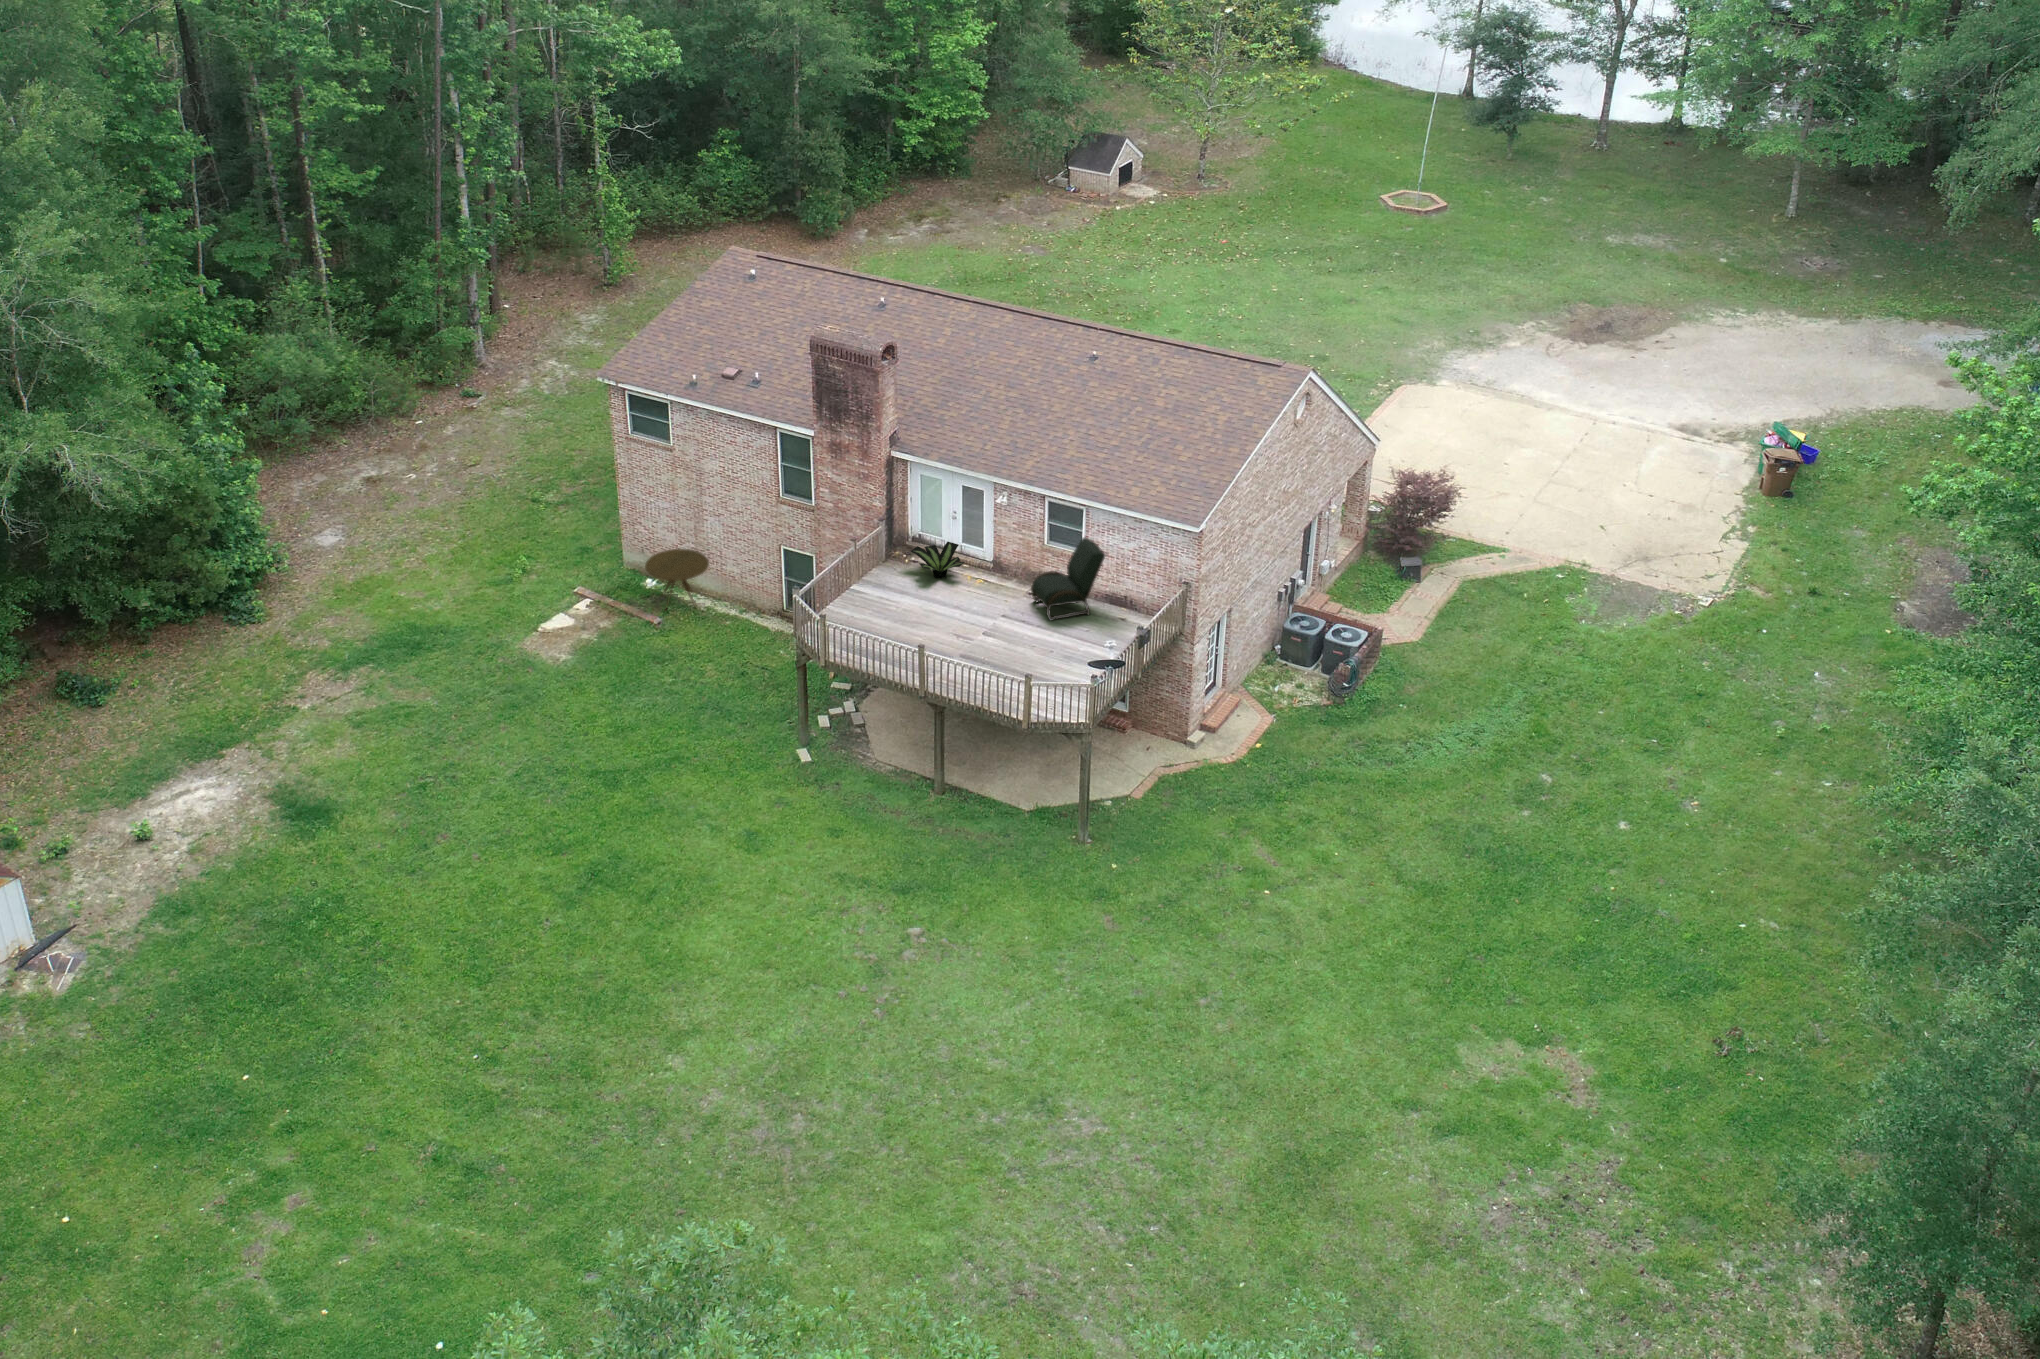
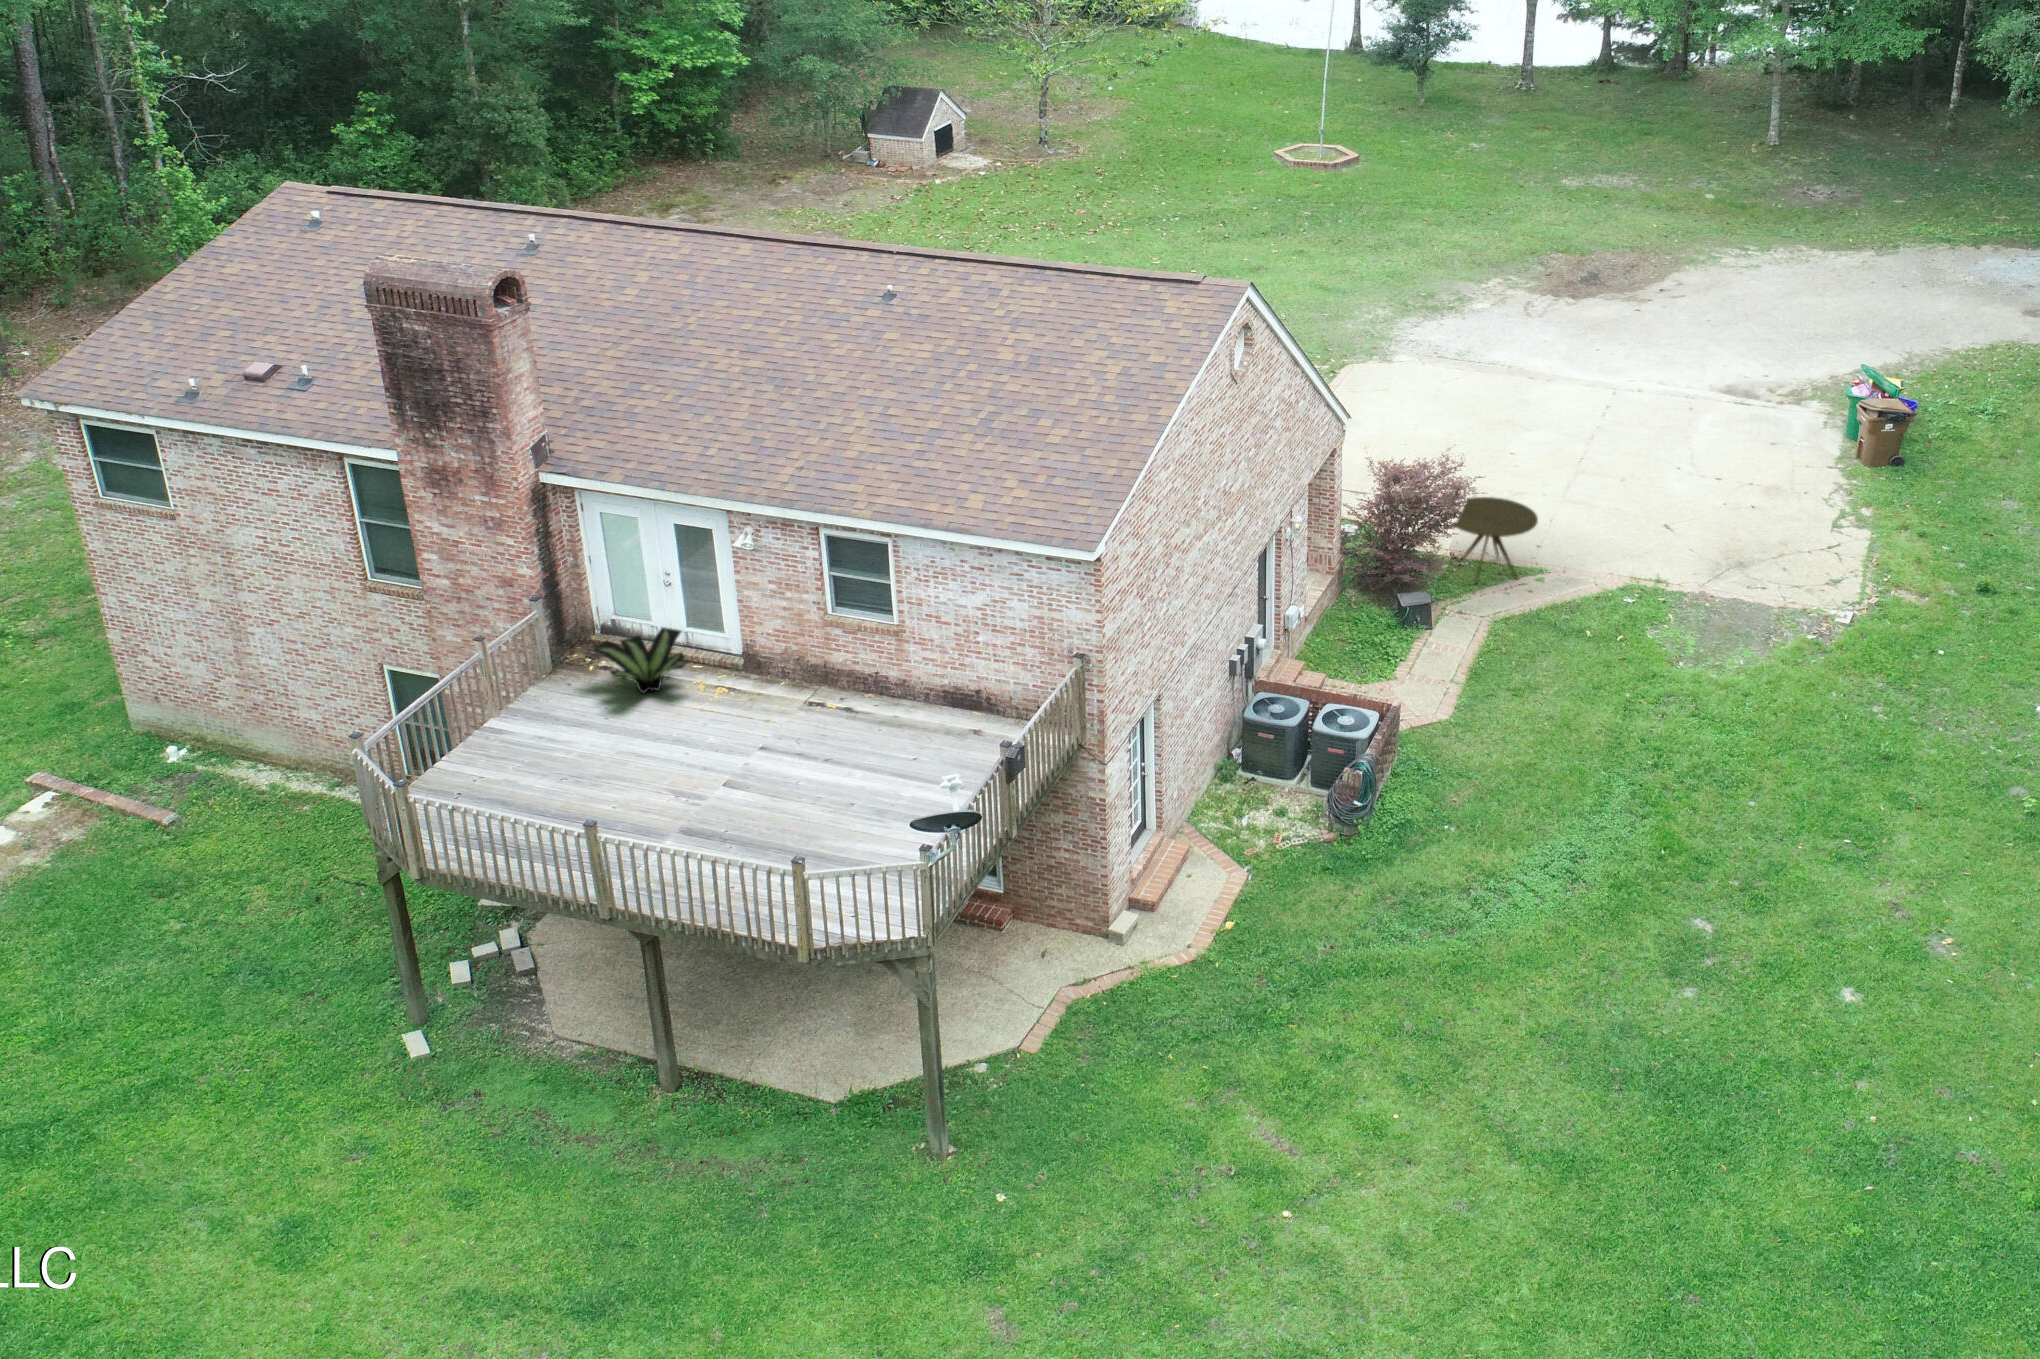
lounge chair: present [1031,537,1105,621] -> none [811,593,940,751]
round table: present [645,549,709,609] -> present [1455,497,1538,583]

